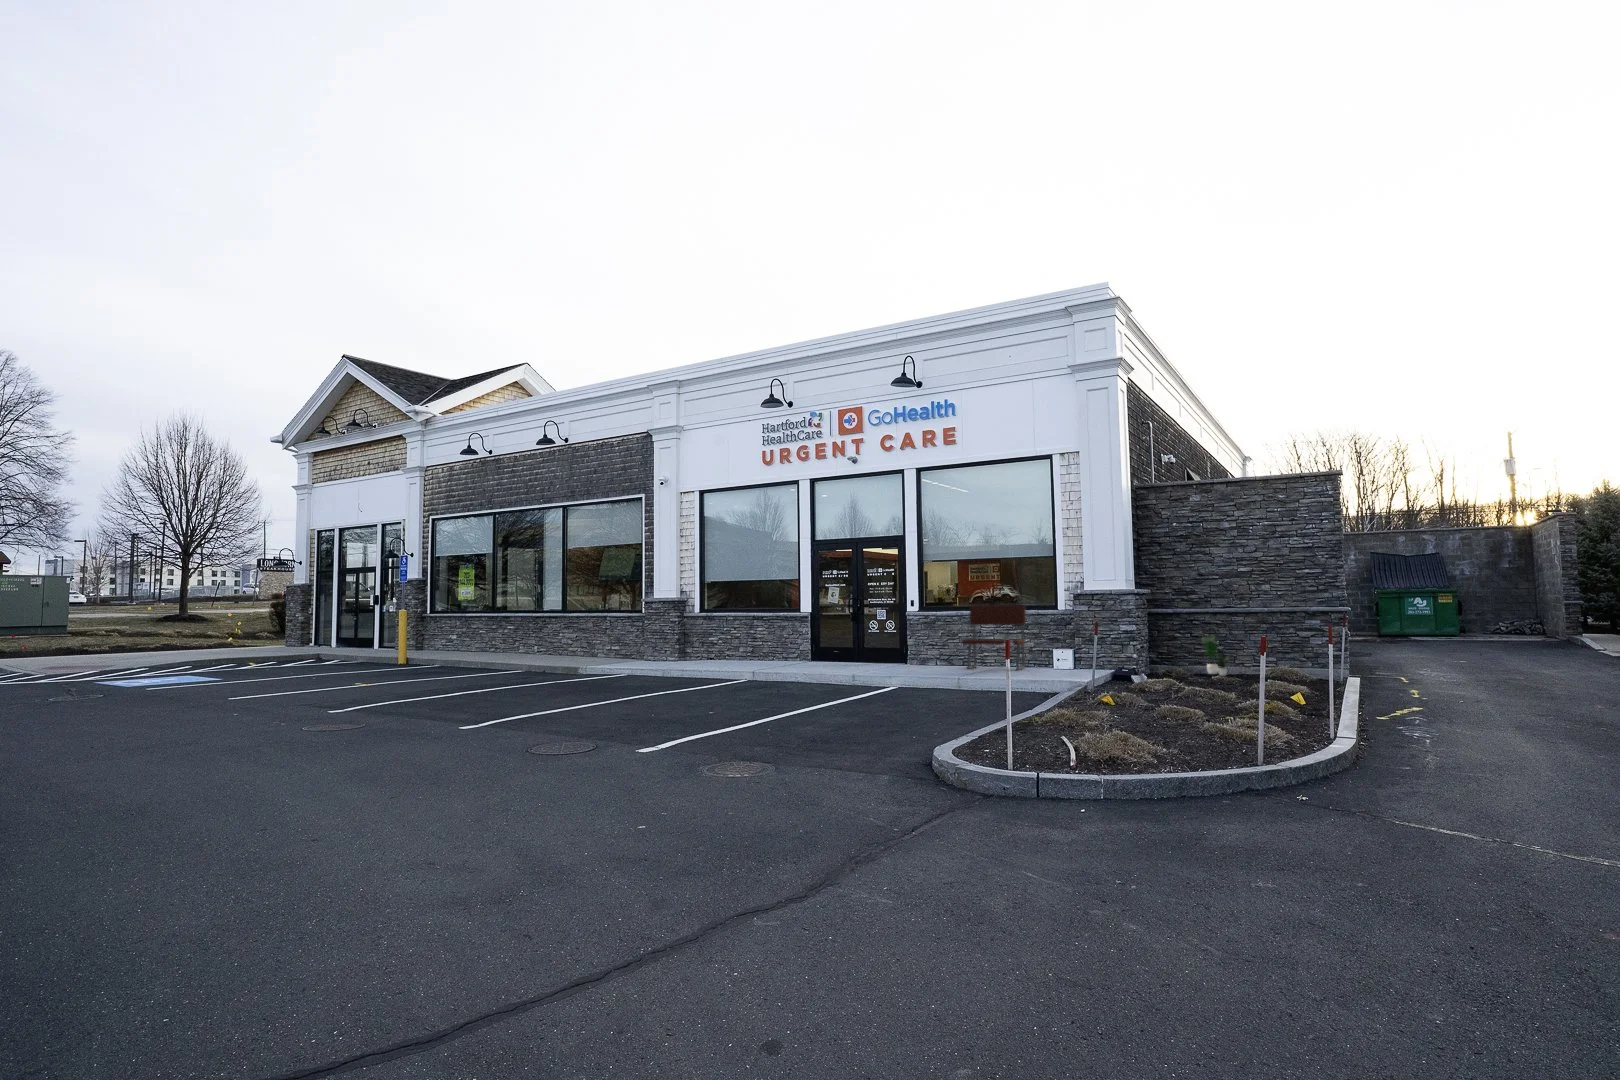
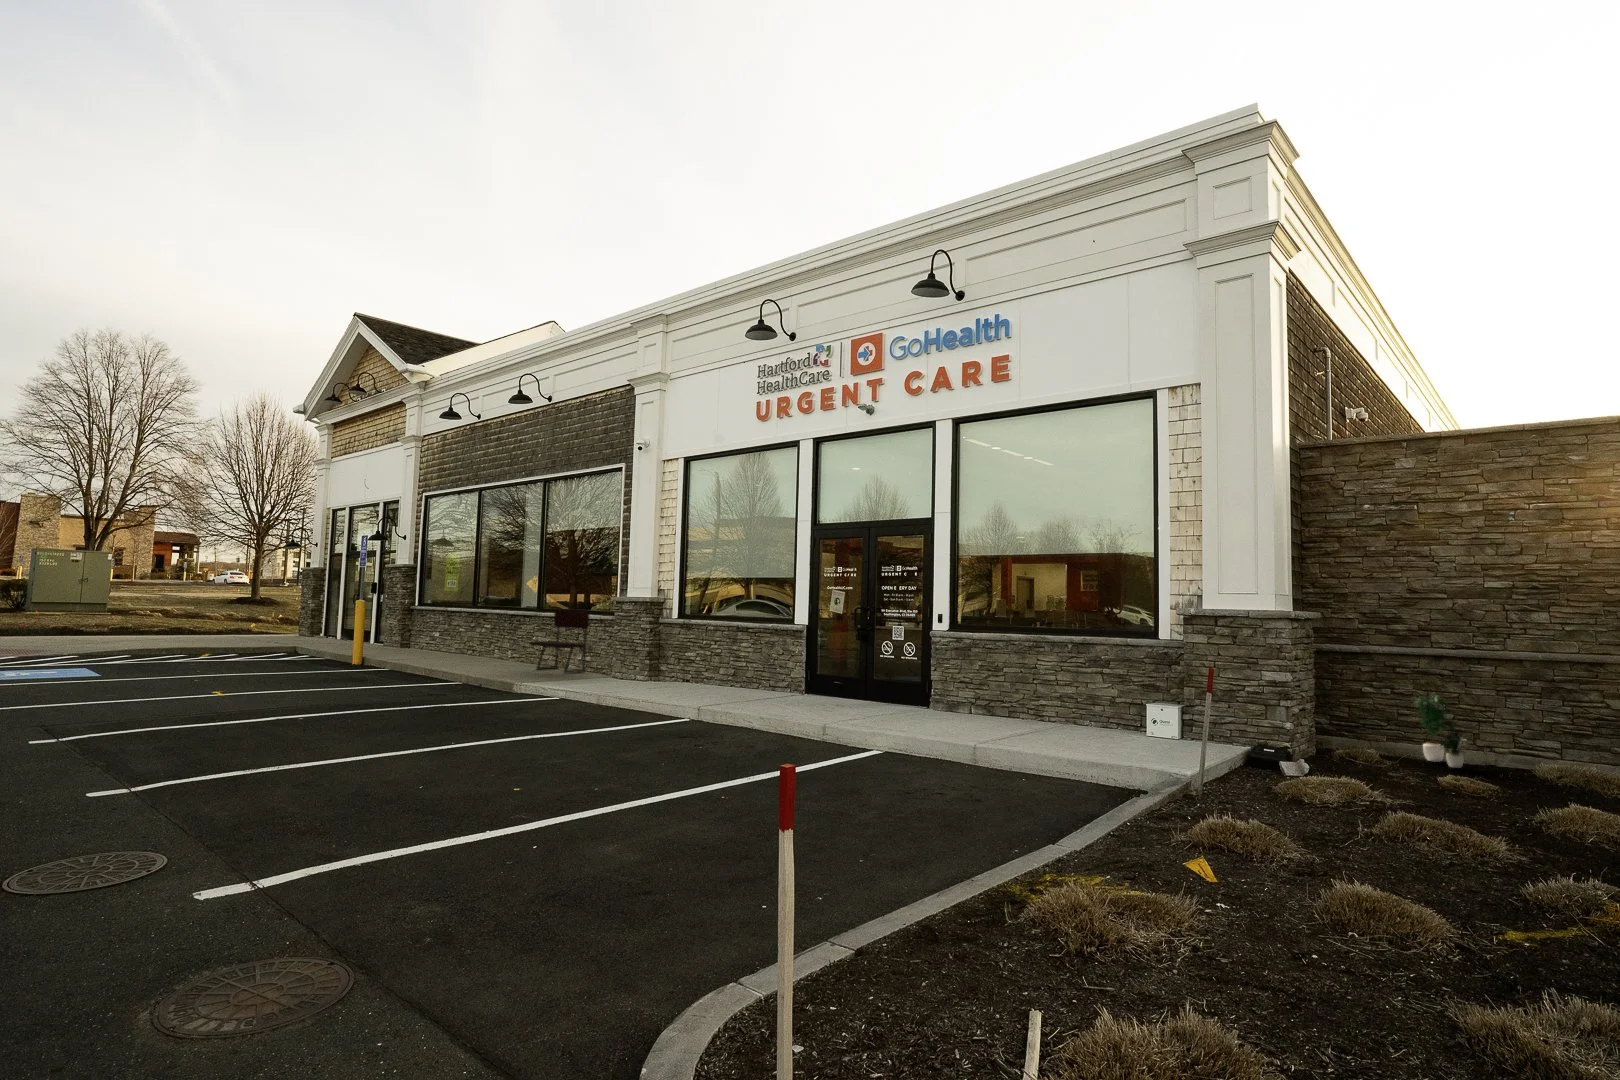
bench: present [962,605,1026,670] -> present [529,609,589,673]

